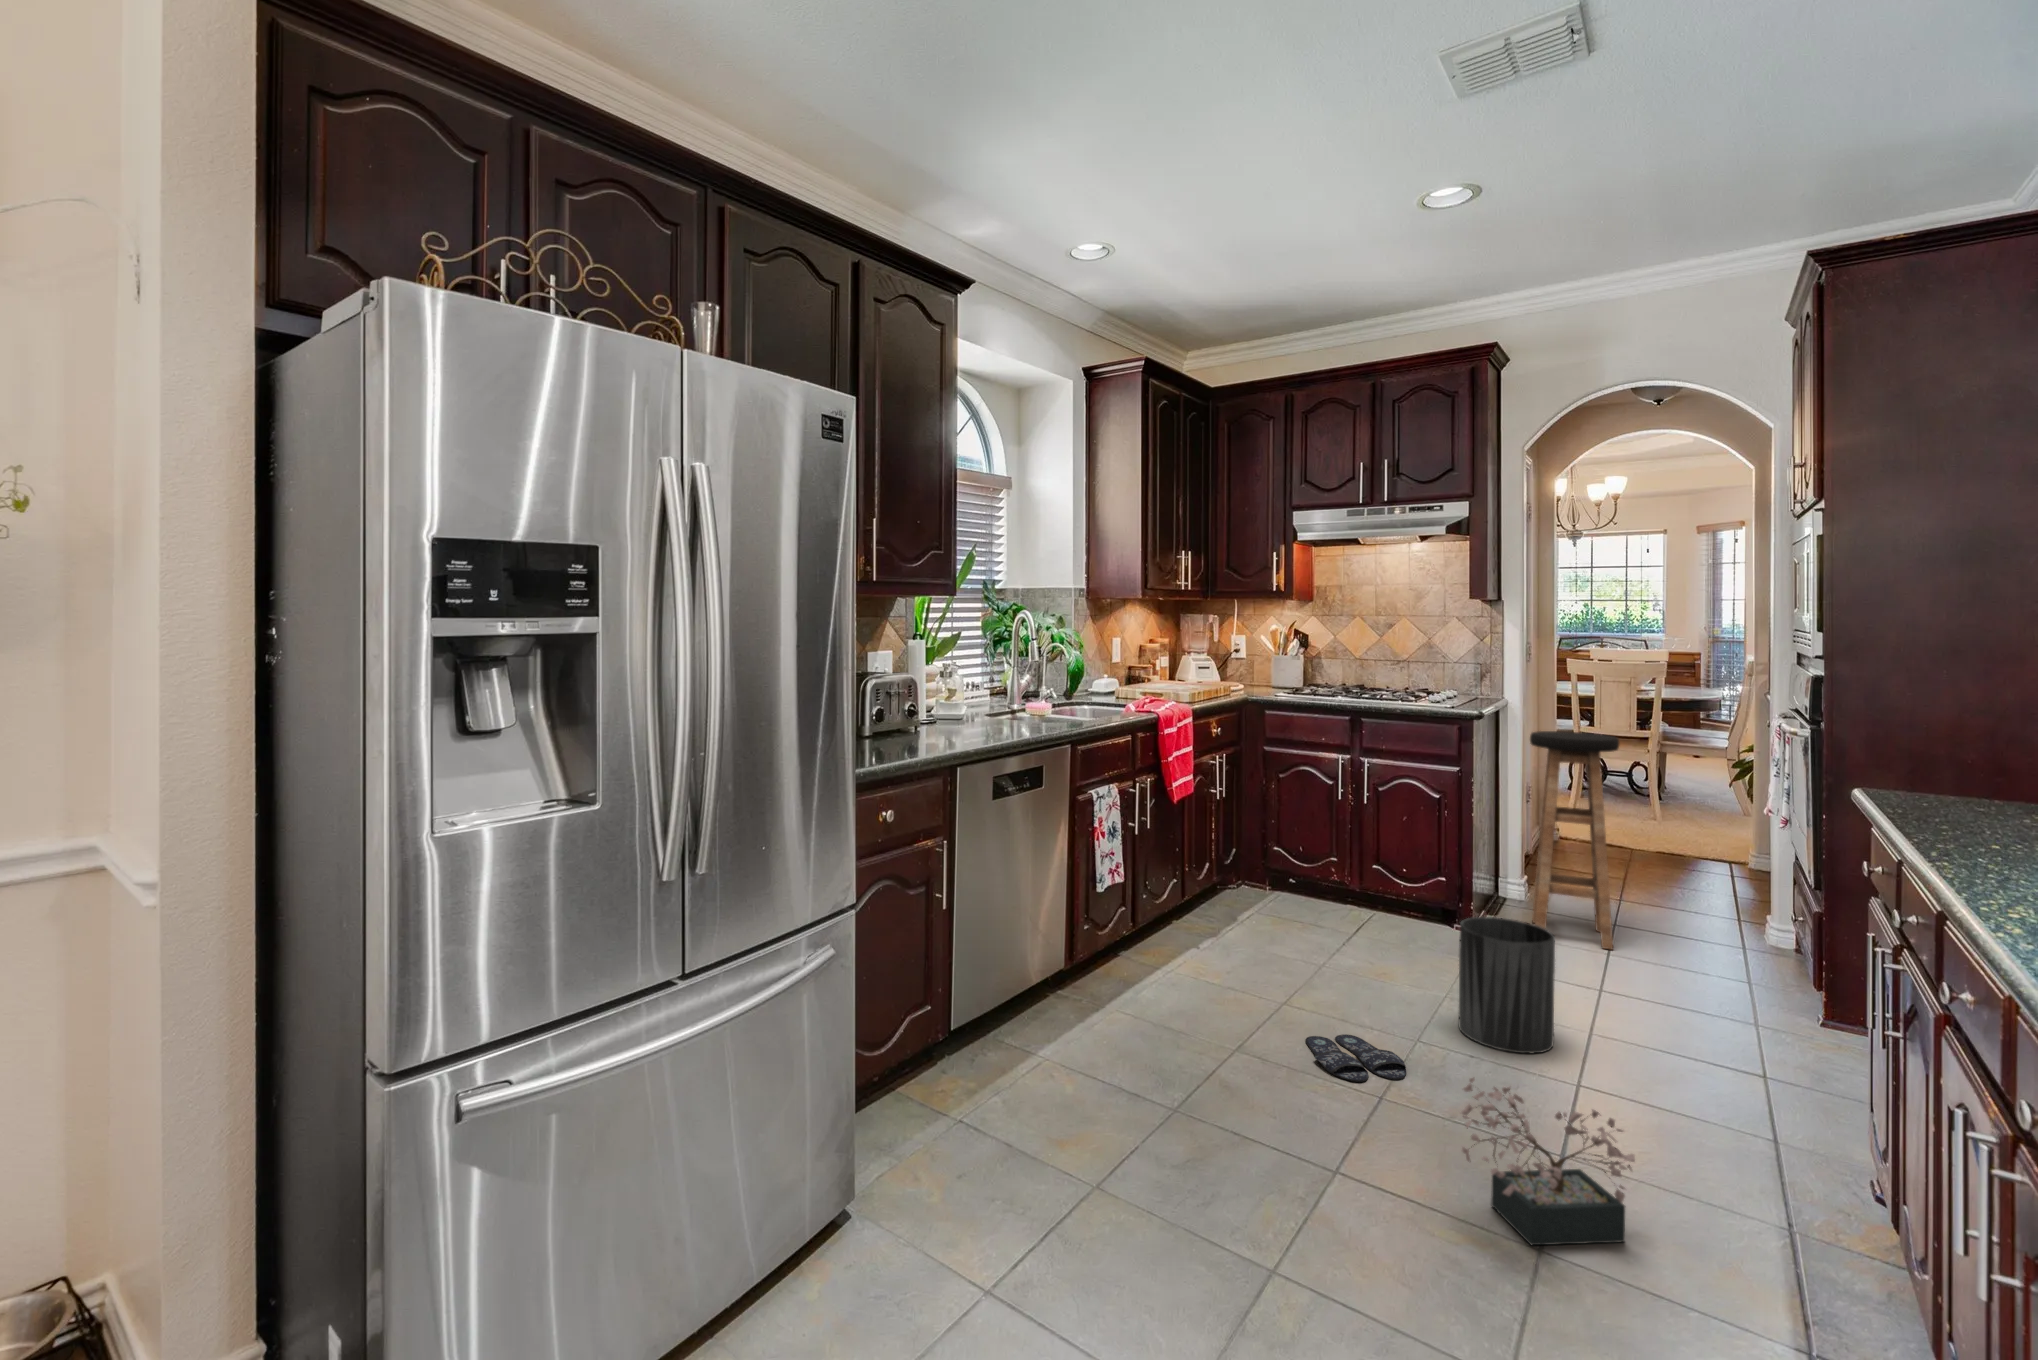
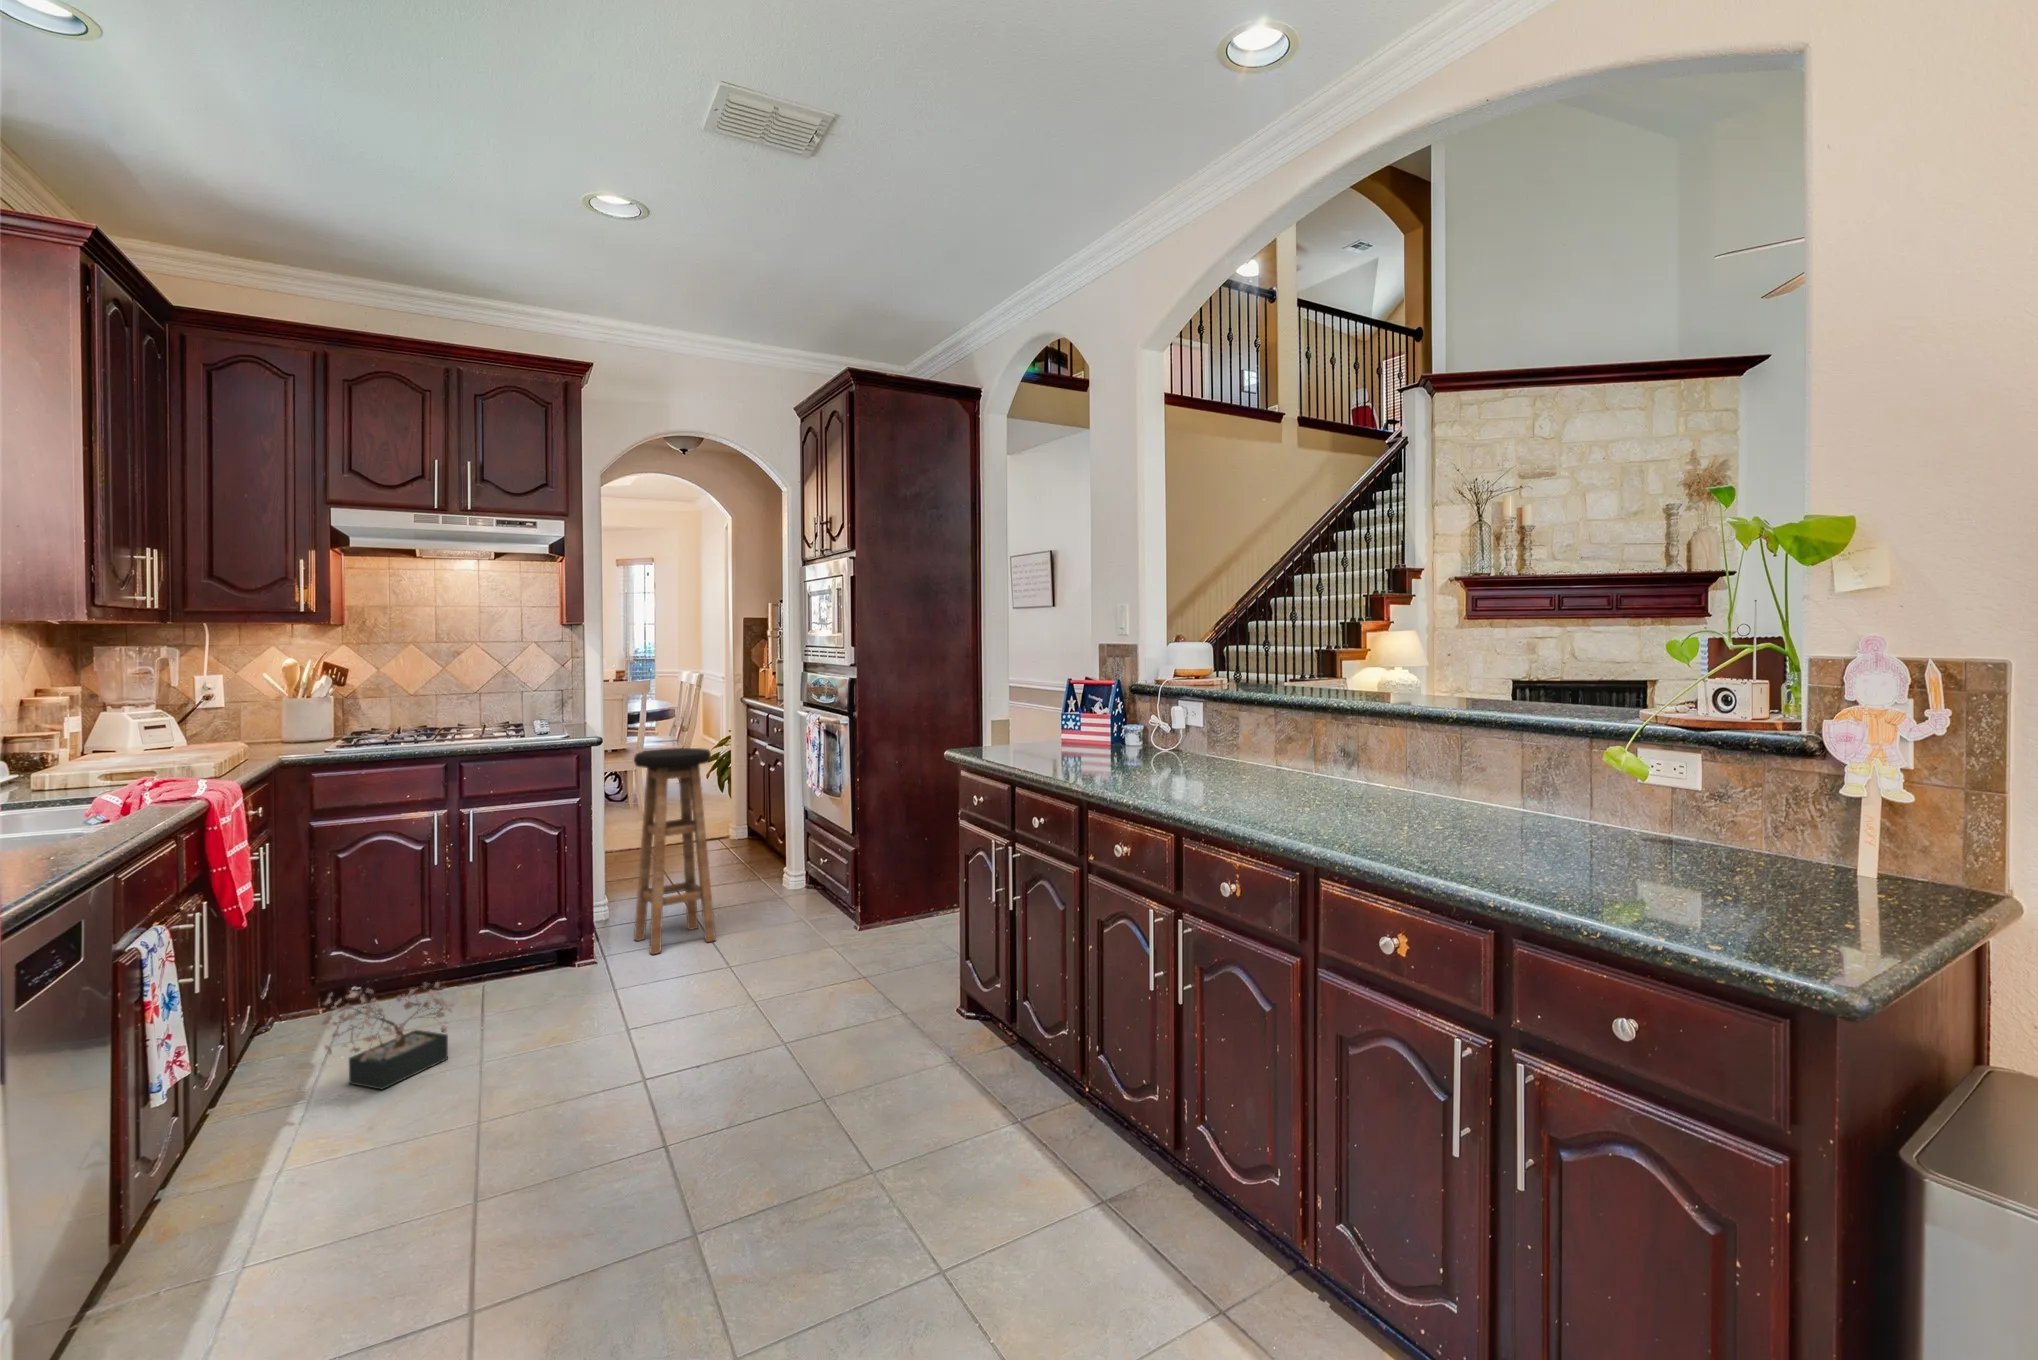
trash can: present [1459,917,1555,1053] -> none [667,934,754,1069]
slippers: present [1305,1034,1406,1082] -> none [544,1119,675,1176]
decorative plant: present [1461,1078,1635,1245] -> present [322,982,453,1090]

